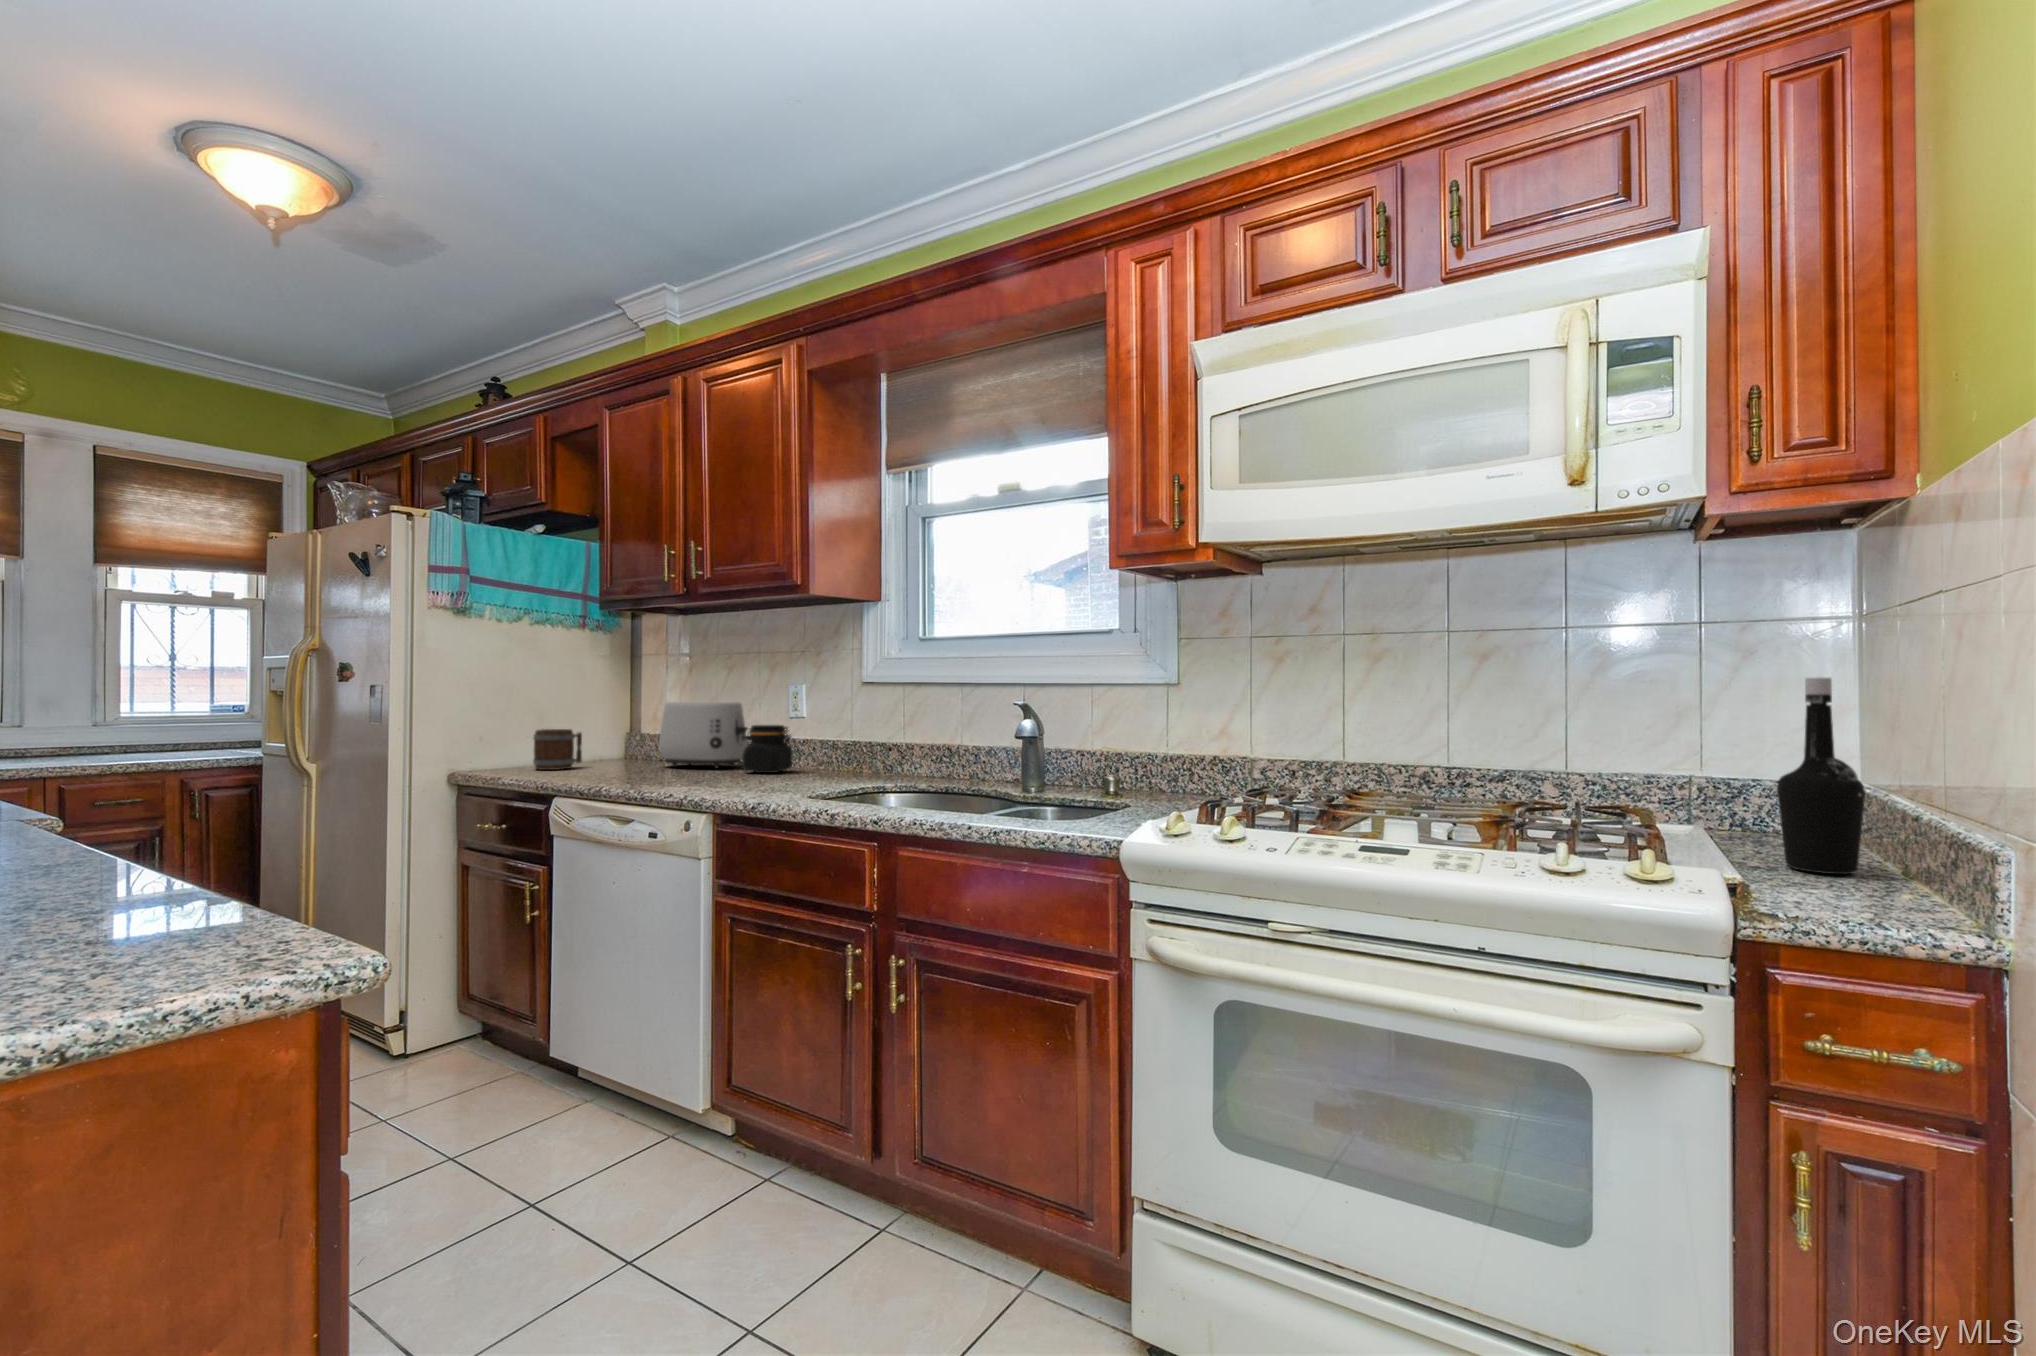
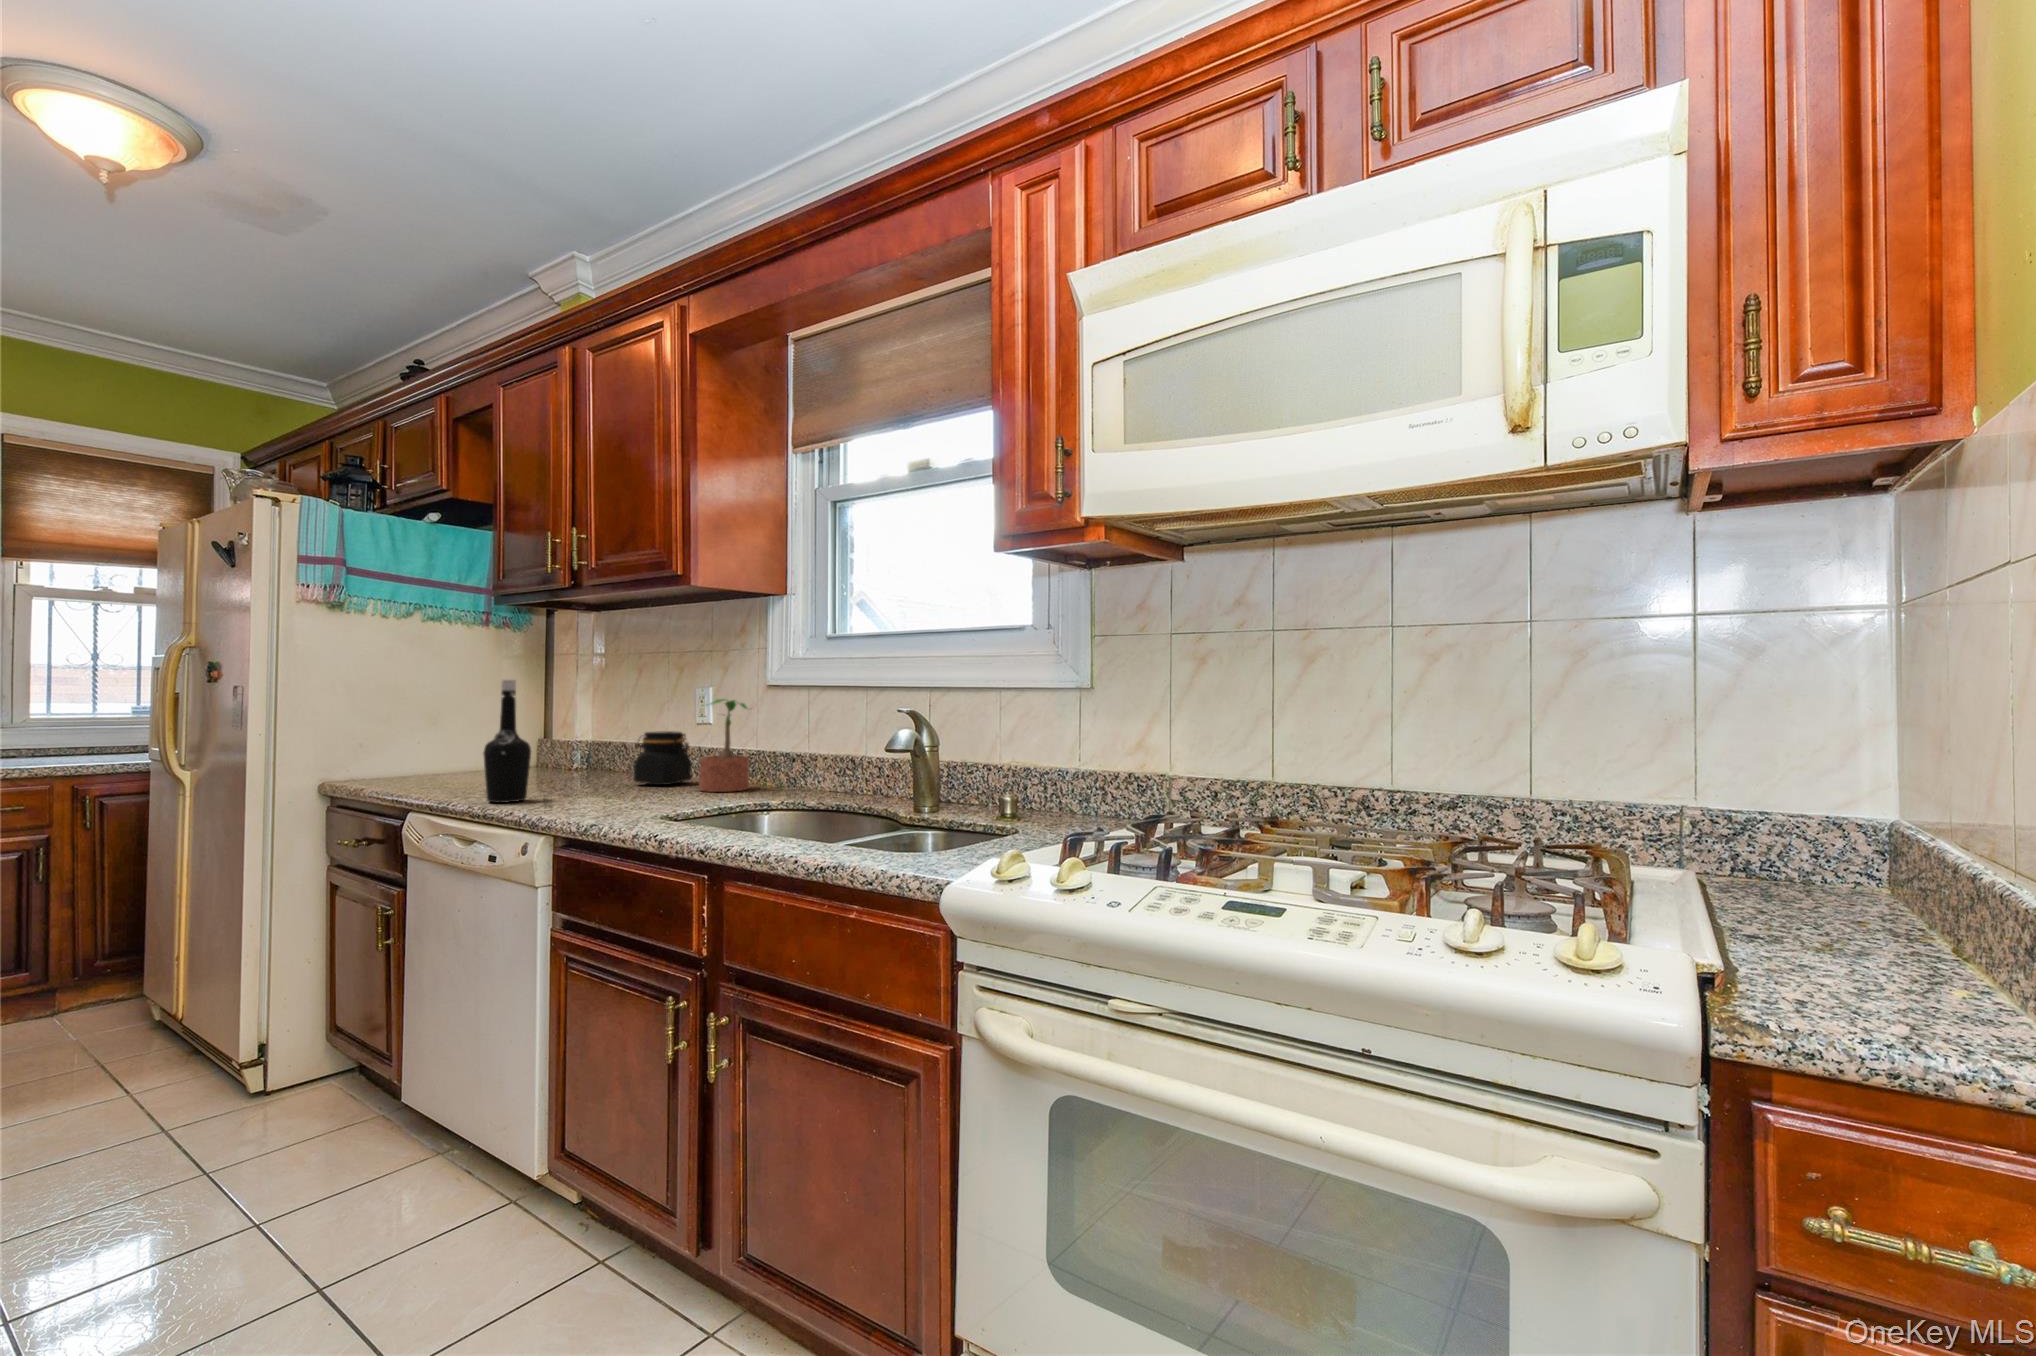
bottle: present [1777,678,1865,874] -> present [483,680,531,803]
potted plant: none [808,695,855,778] -> present [699,699,749,792]
toaster: present [659,702,747,768] -> none [555,705,650,779]
mug: present [533,729,582,770] -> none [414,735,473,780]

